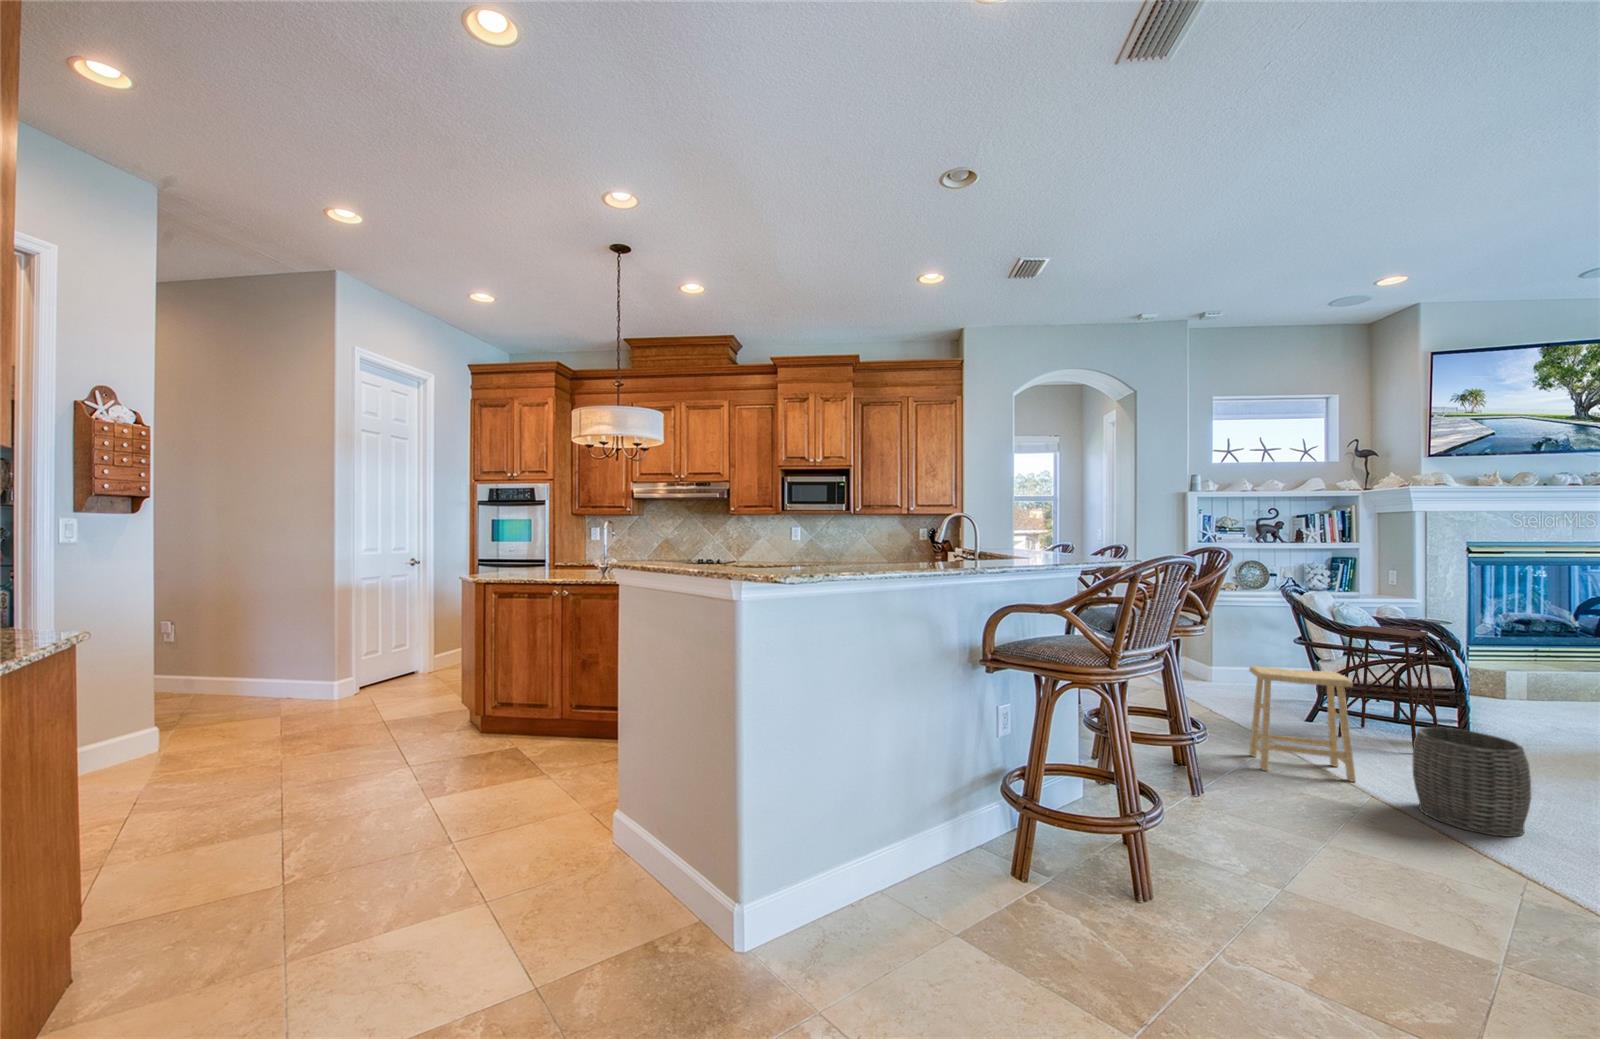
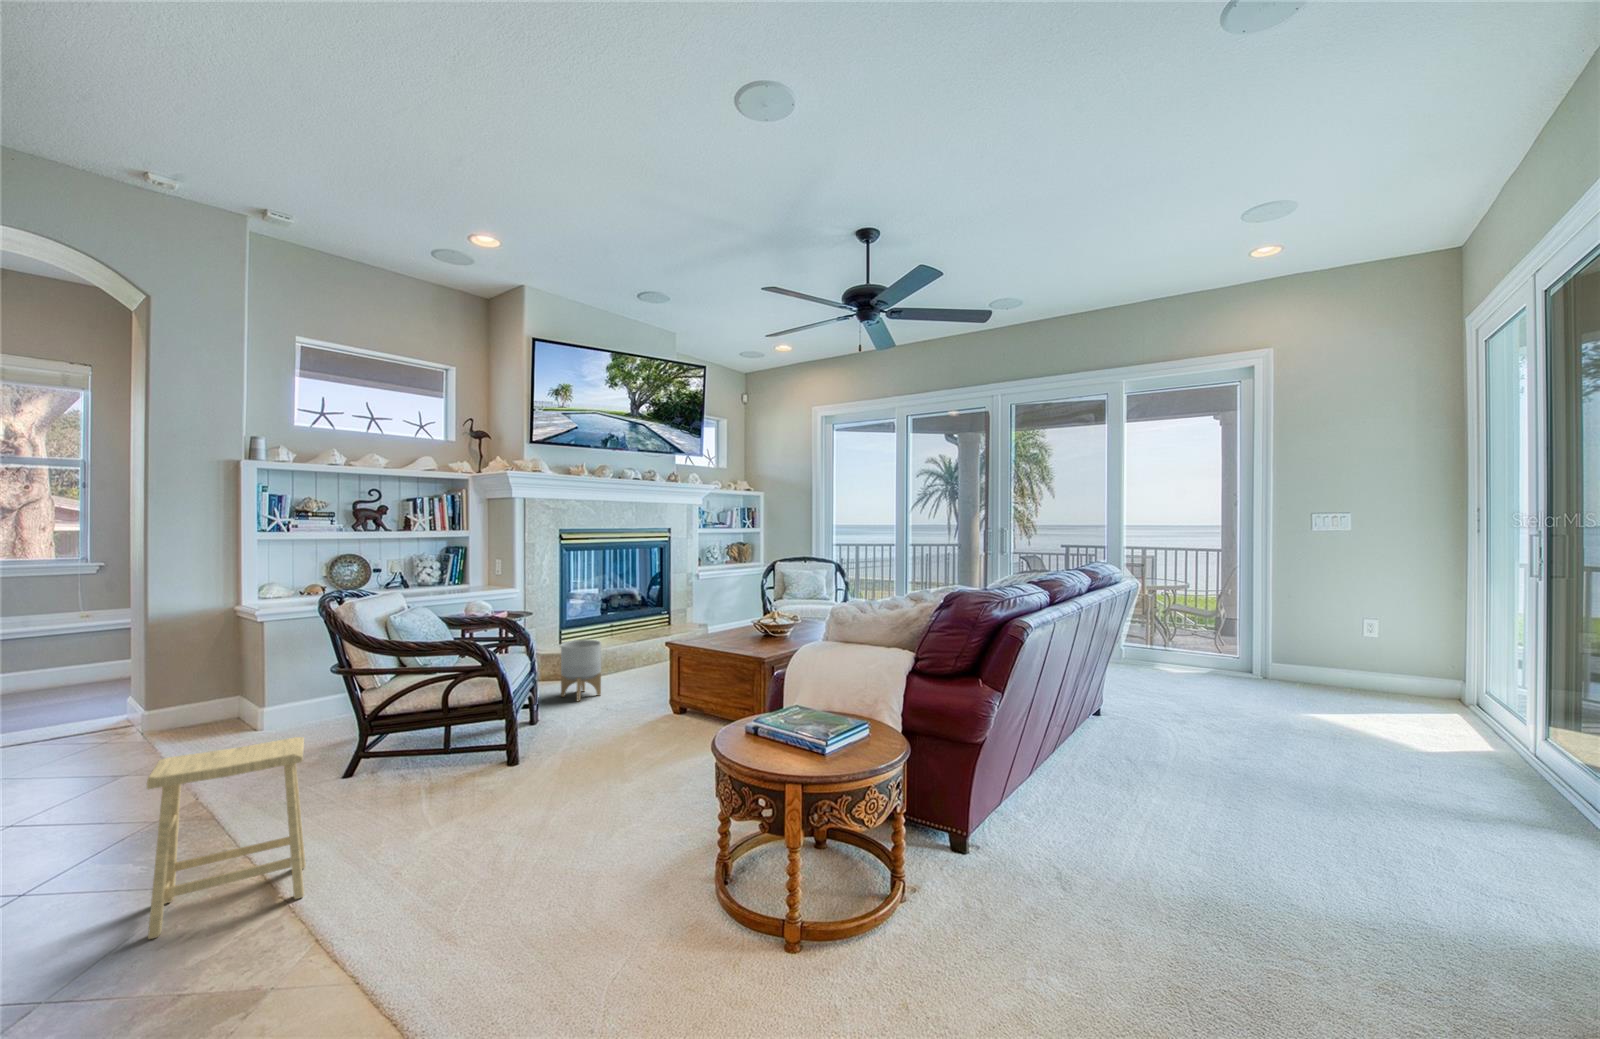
side table: present [1338,625,1438,748] -> none [361,641,476,795]
planter: none [1499,658,1563,724] -> present [561,640,601,701]
woven basket: present [1413,727,1531,837] -> none [344,790,466,945]

